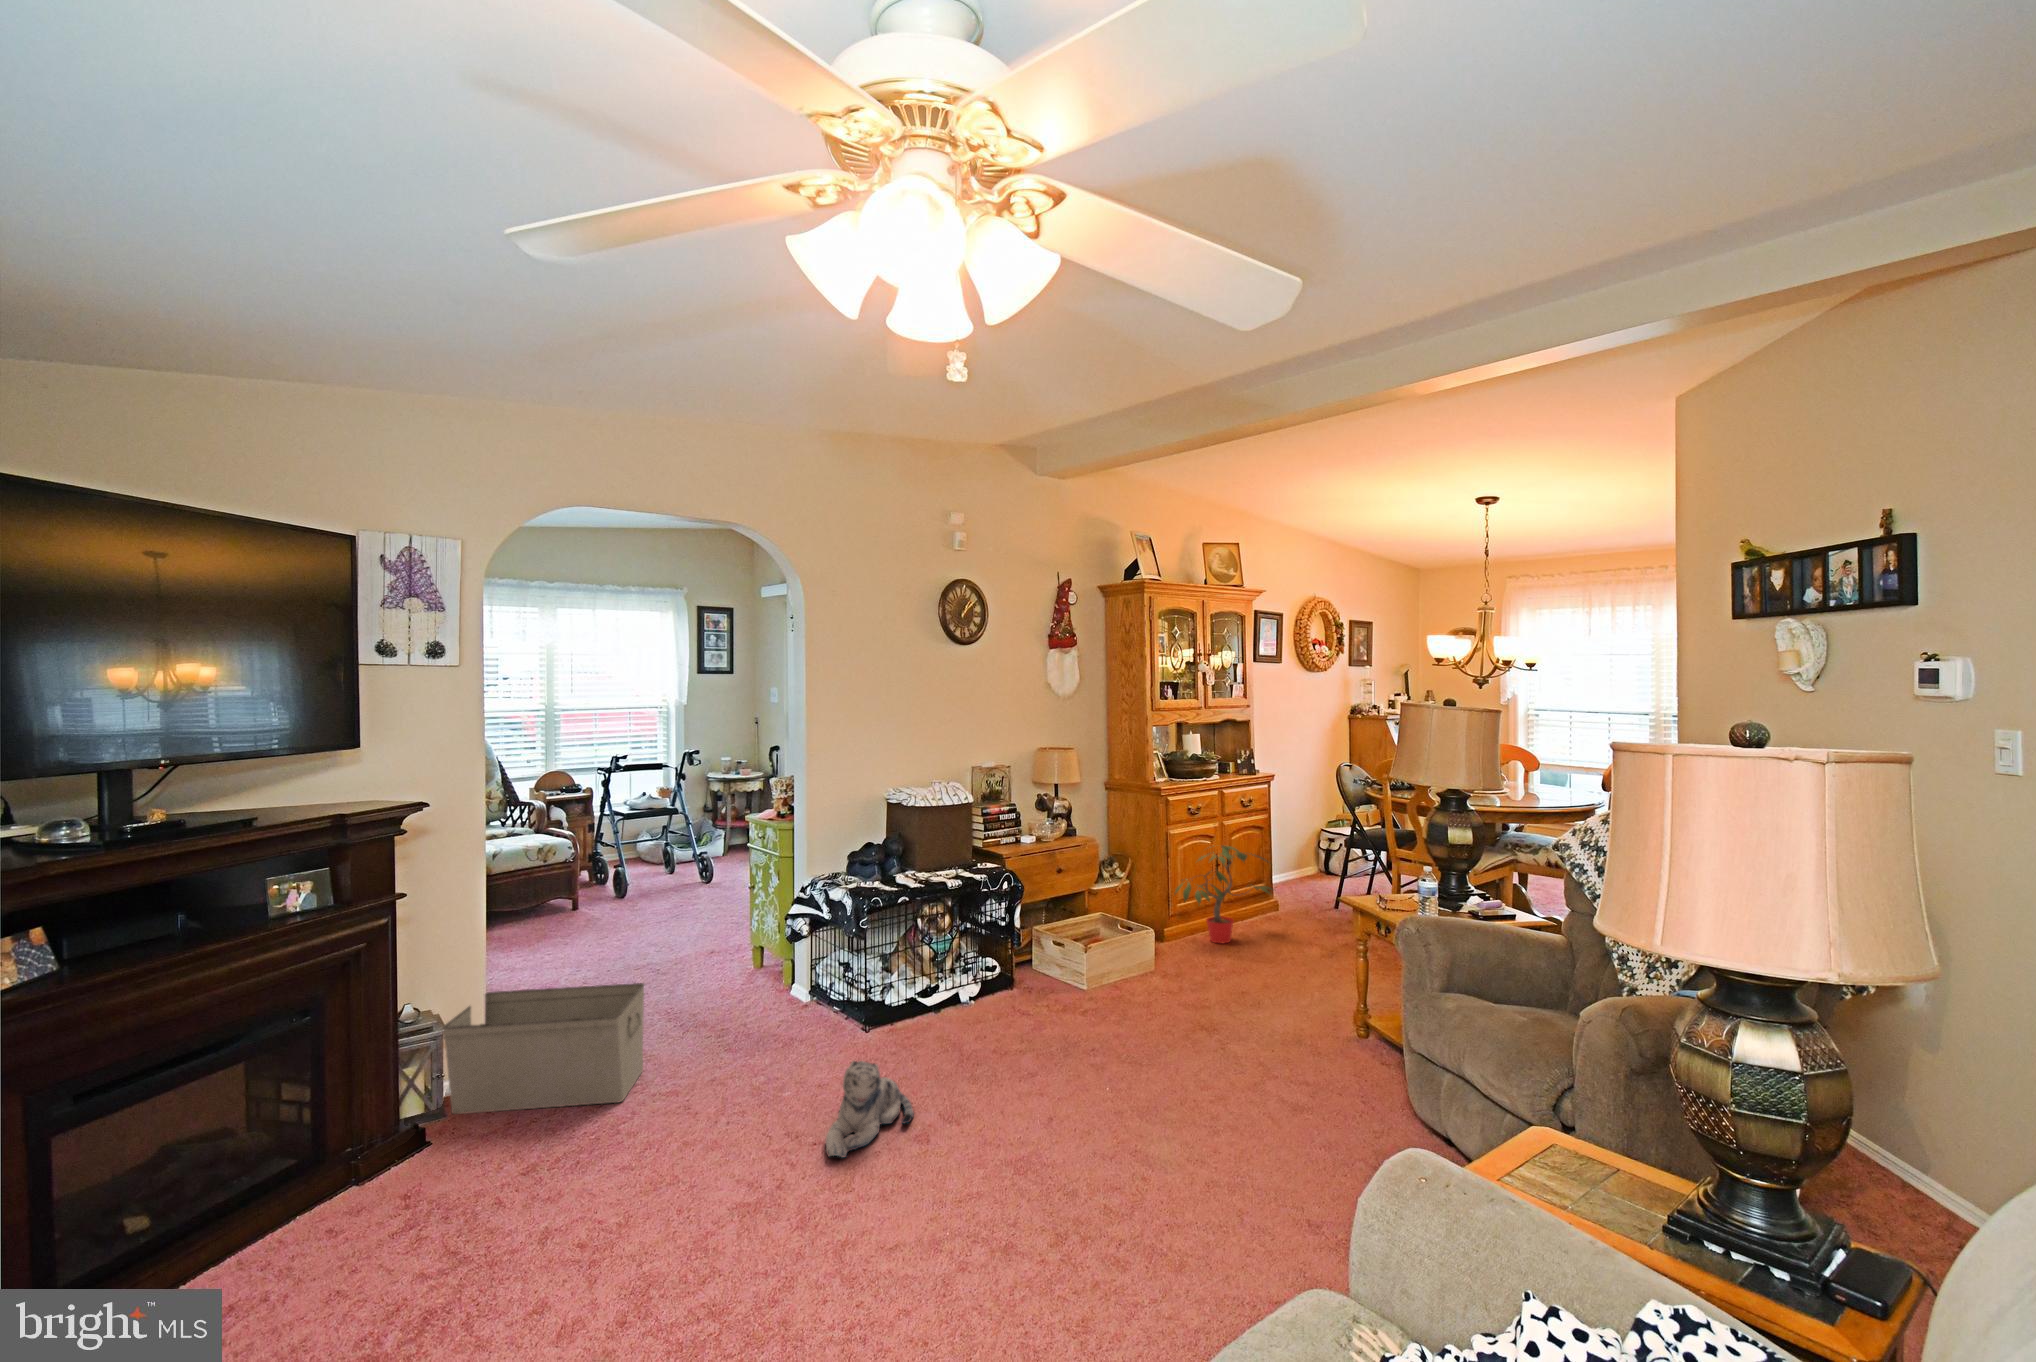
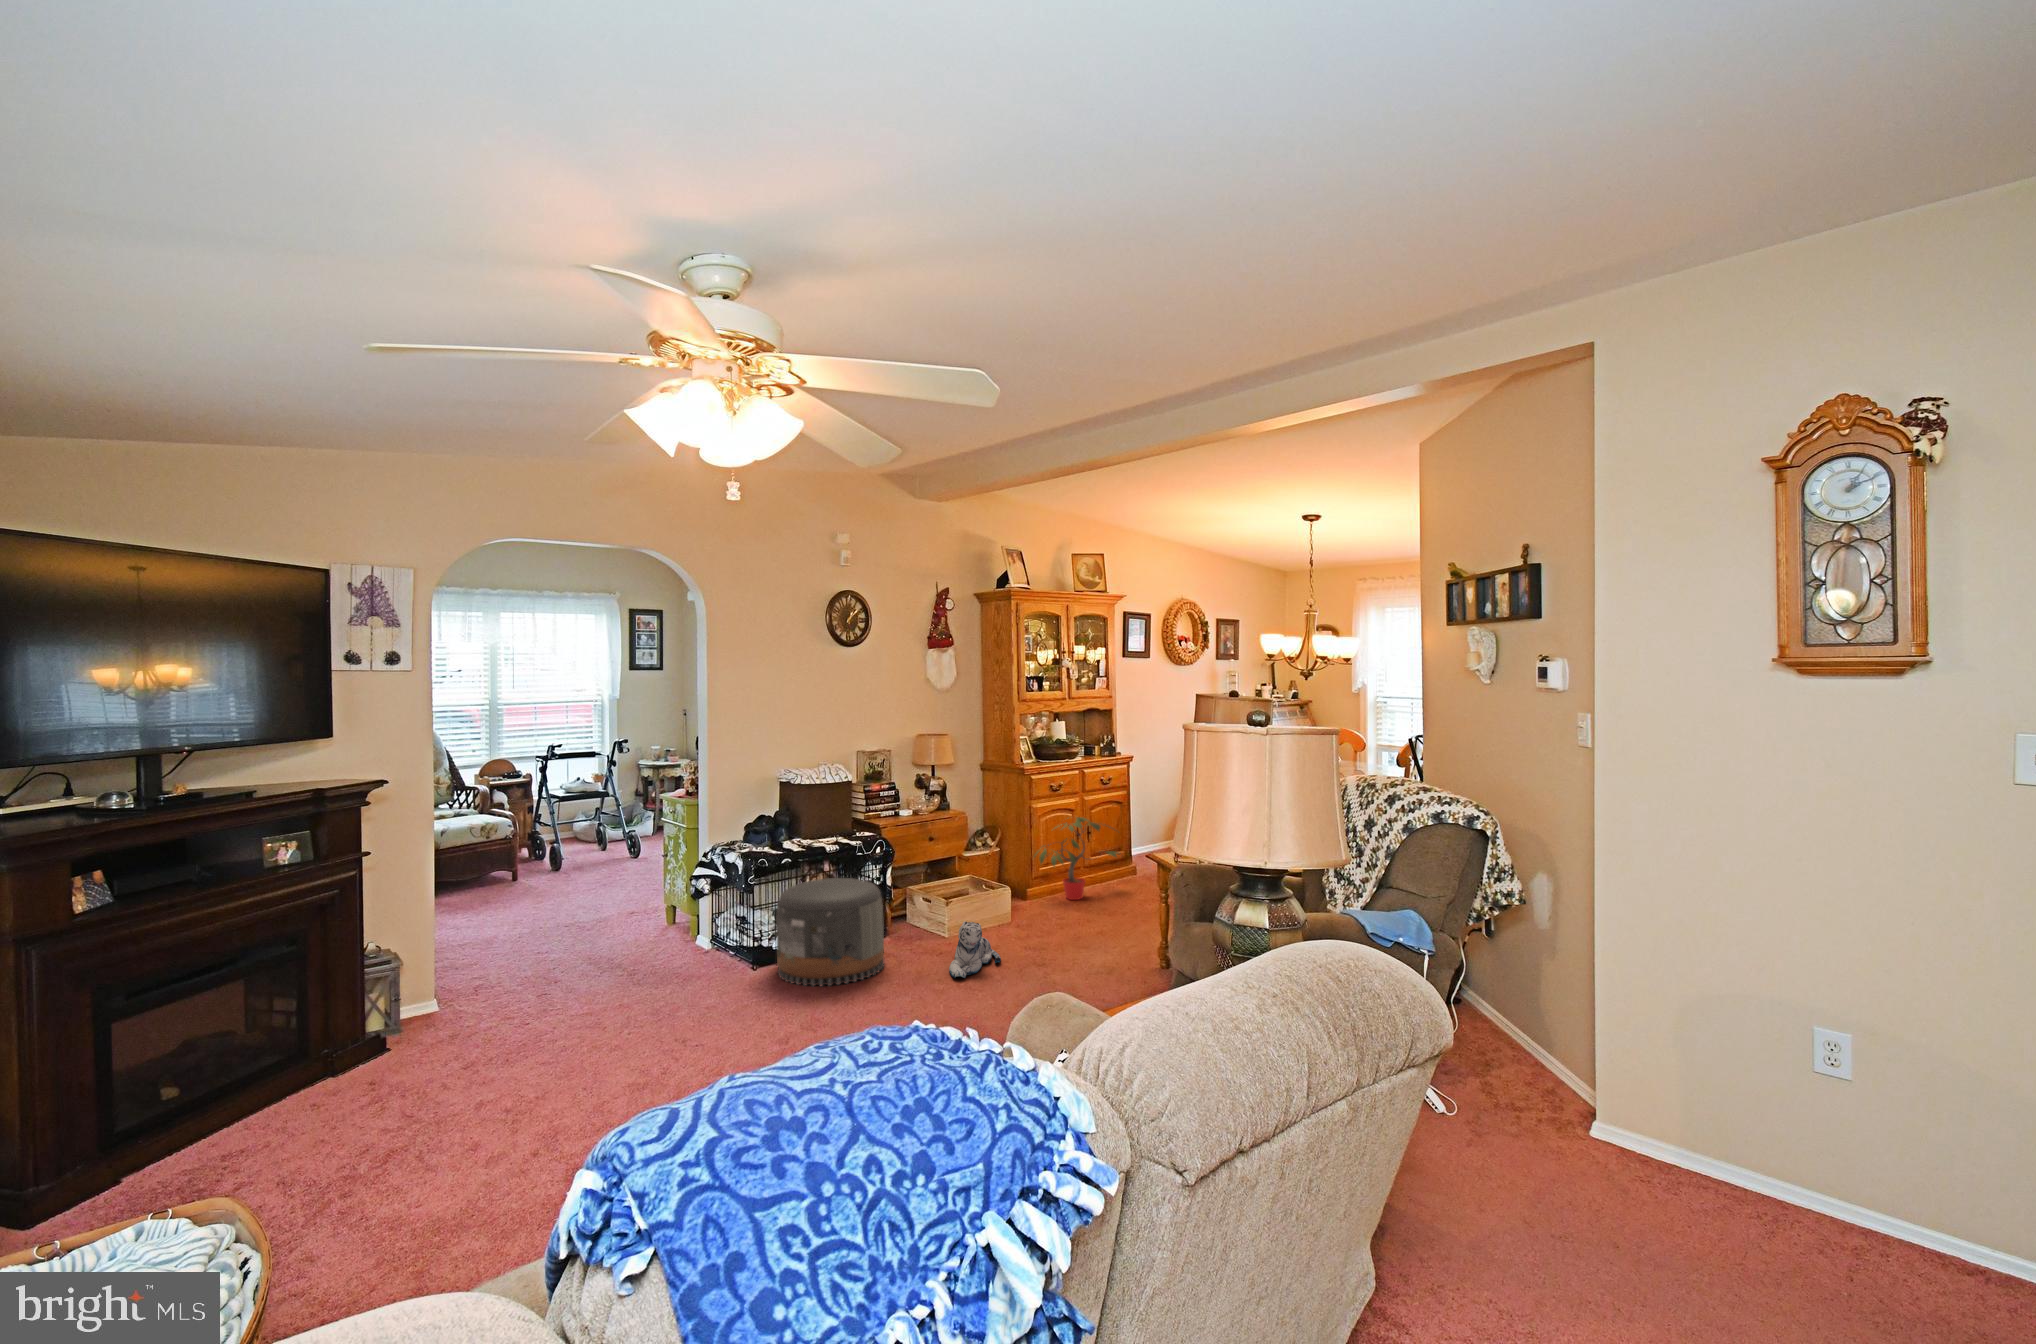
pouf: none [893,921,1023,1059] -> present [776,878,885,986]
storage bin: present [443,983,644,1114] -> none [400,928,567,1031]
plush toy: present [825,1061,914,1157] -> present [949,921,1001,978]

